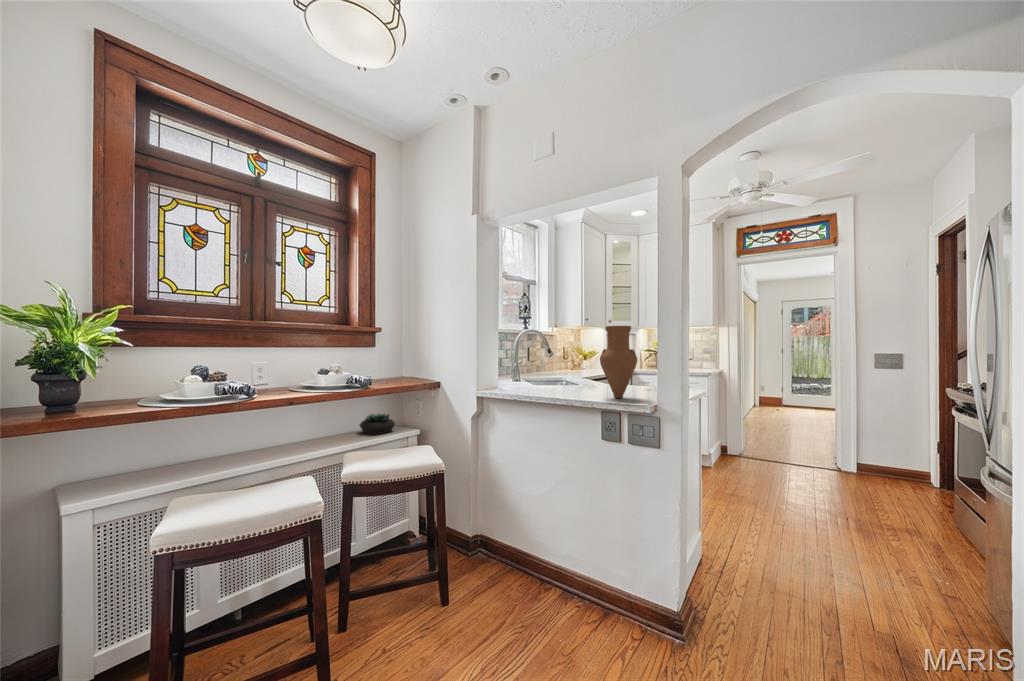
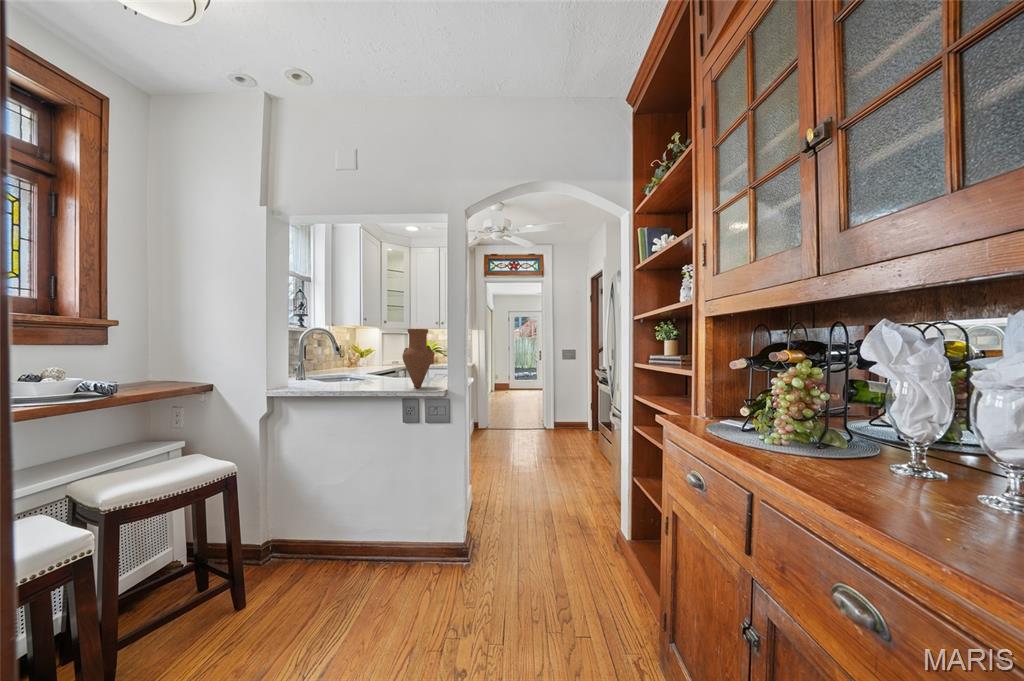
succulent plant: present [359,414,395,434] -> none [87,427,148,455]

